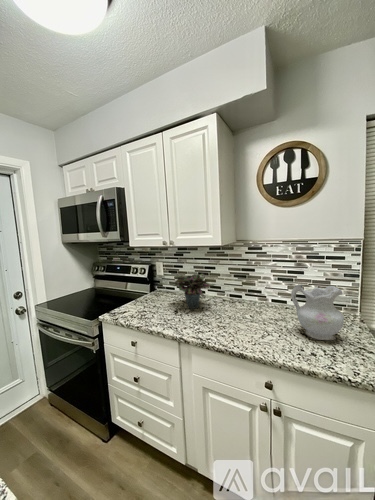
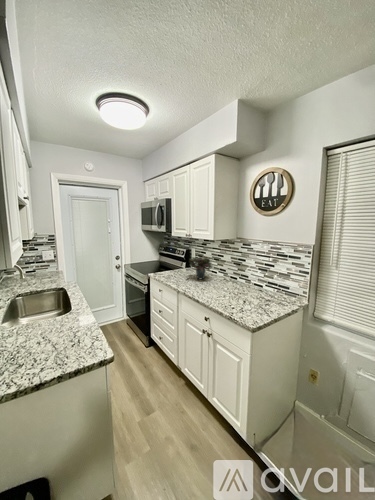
ceramic pitcher: present [291,285,344,340] -> none [241,268,269,307]

